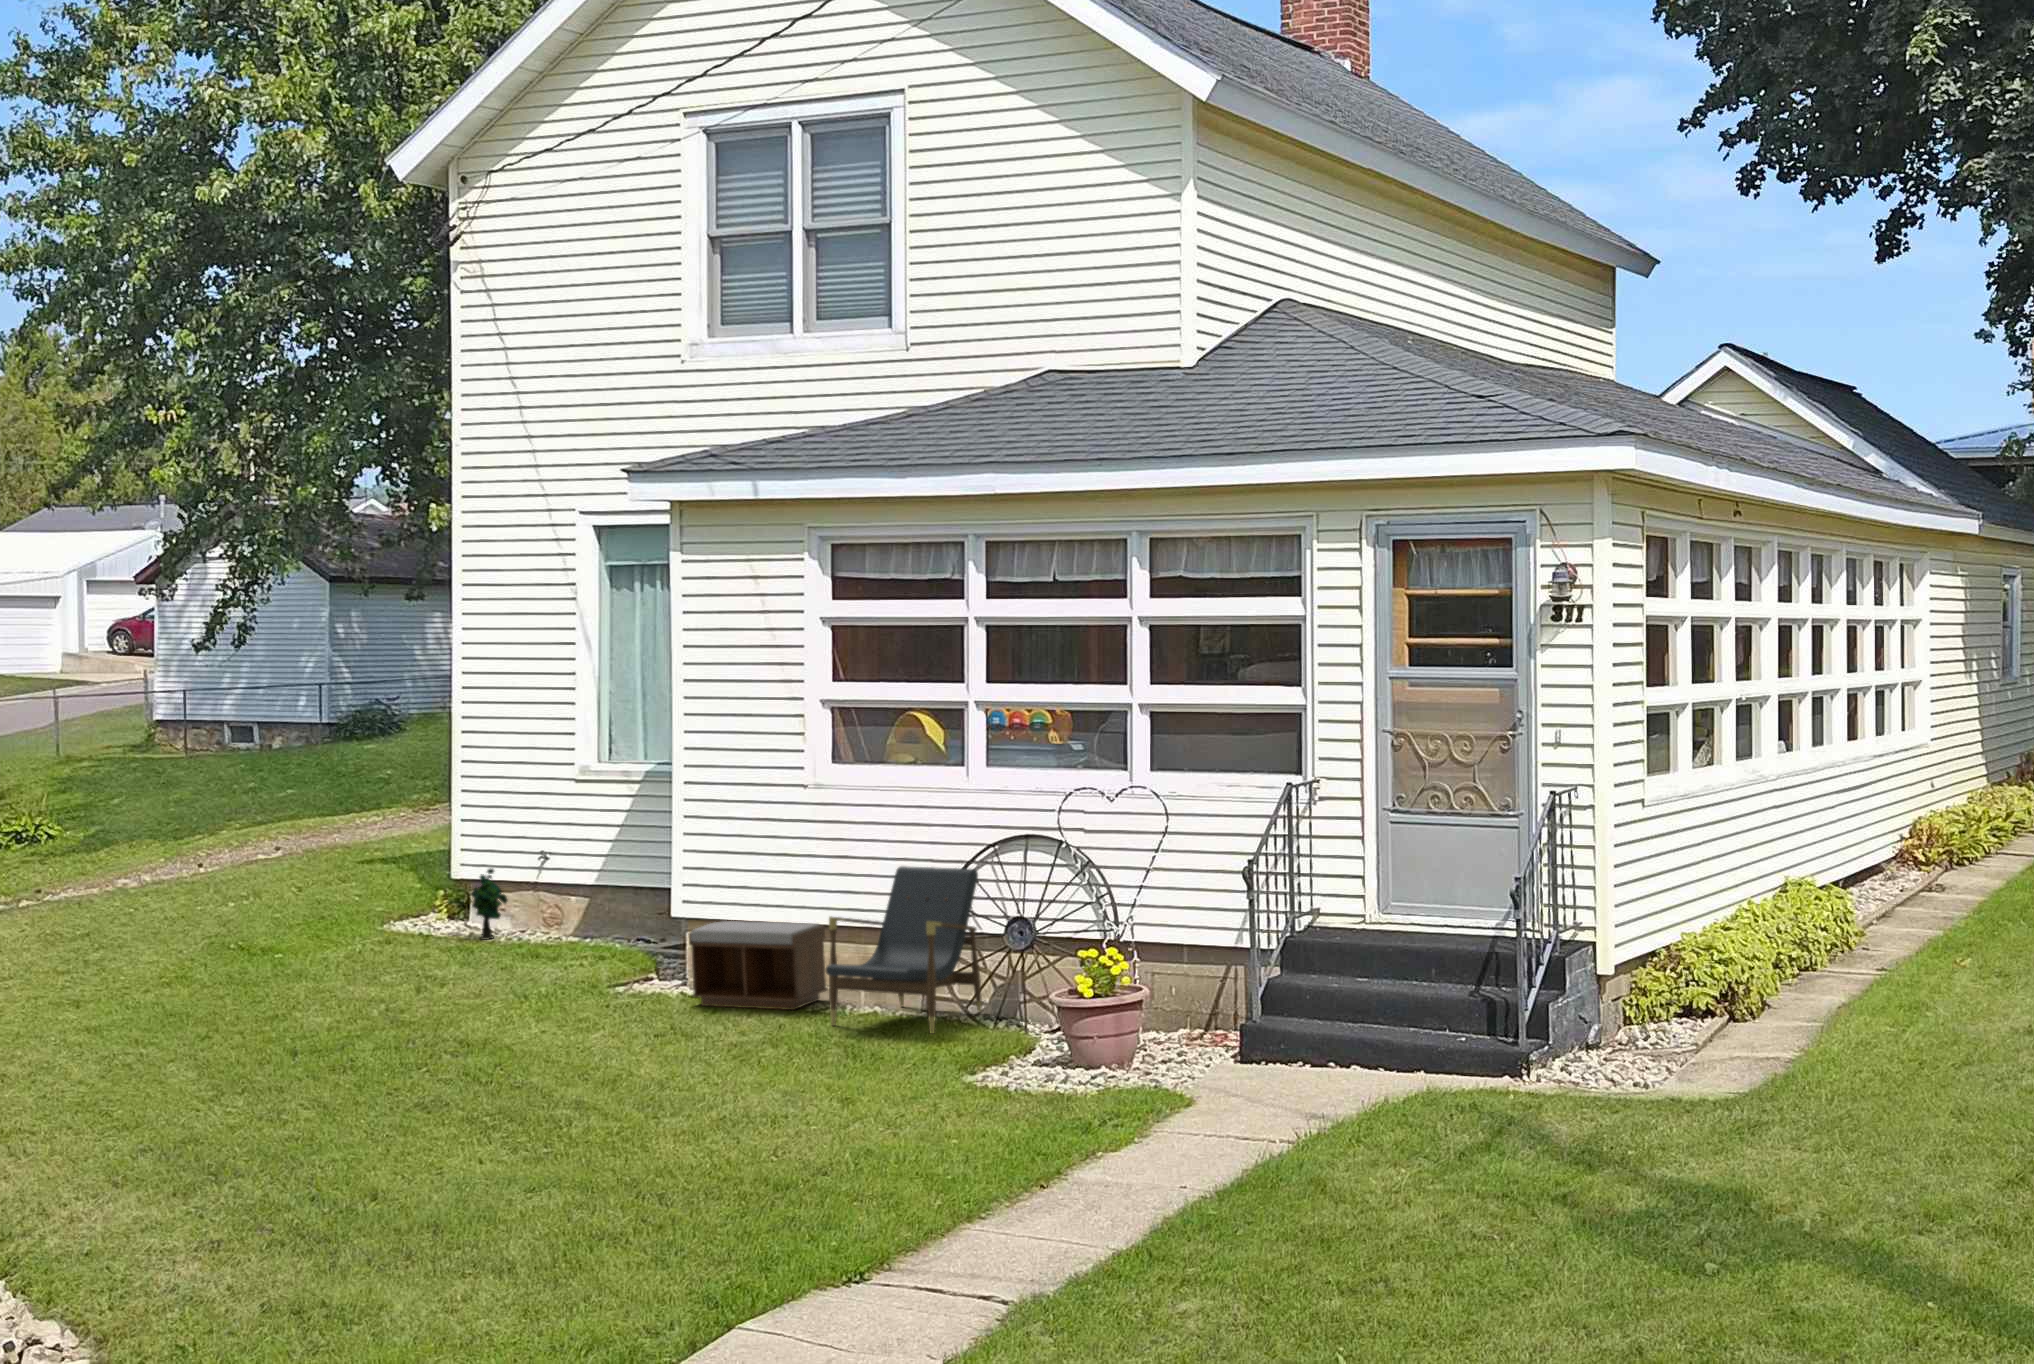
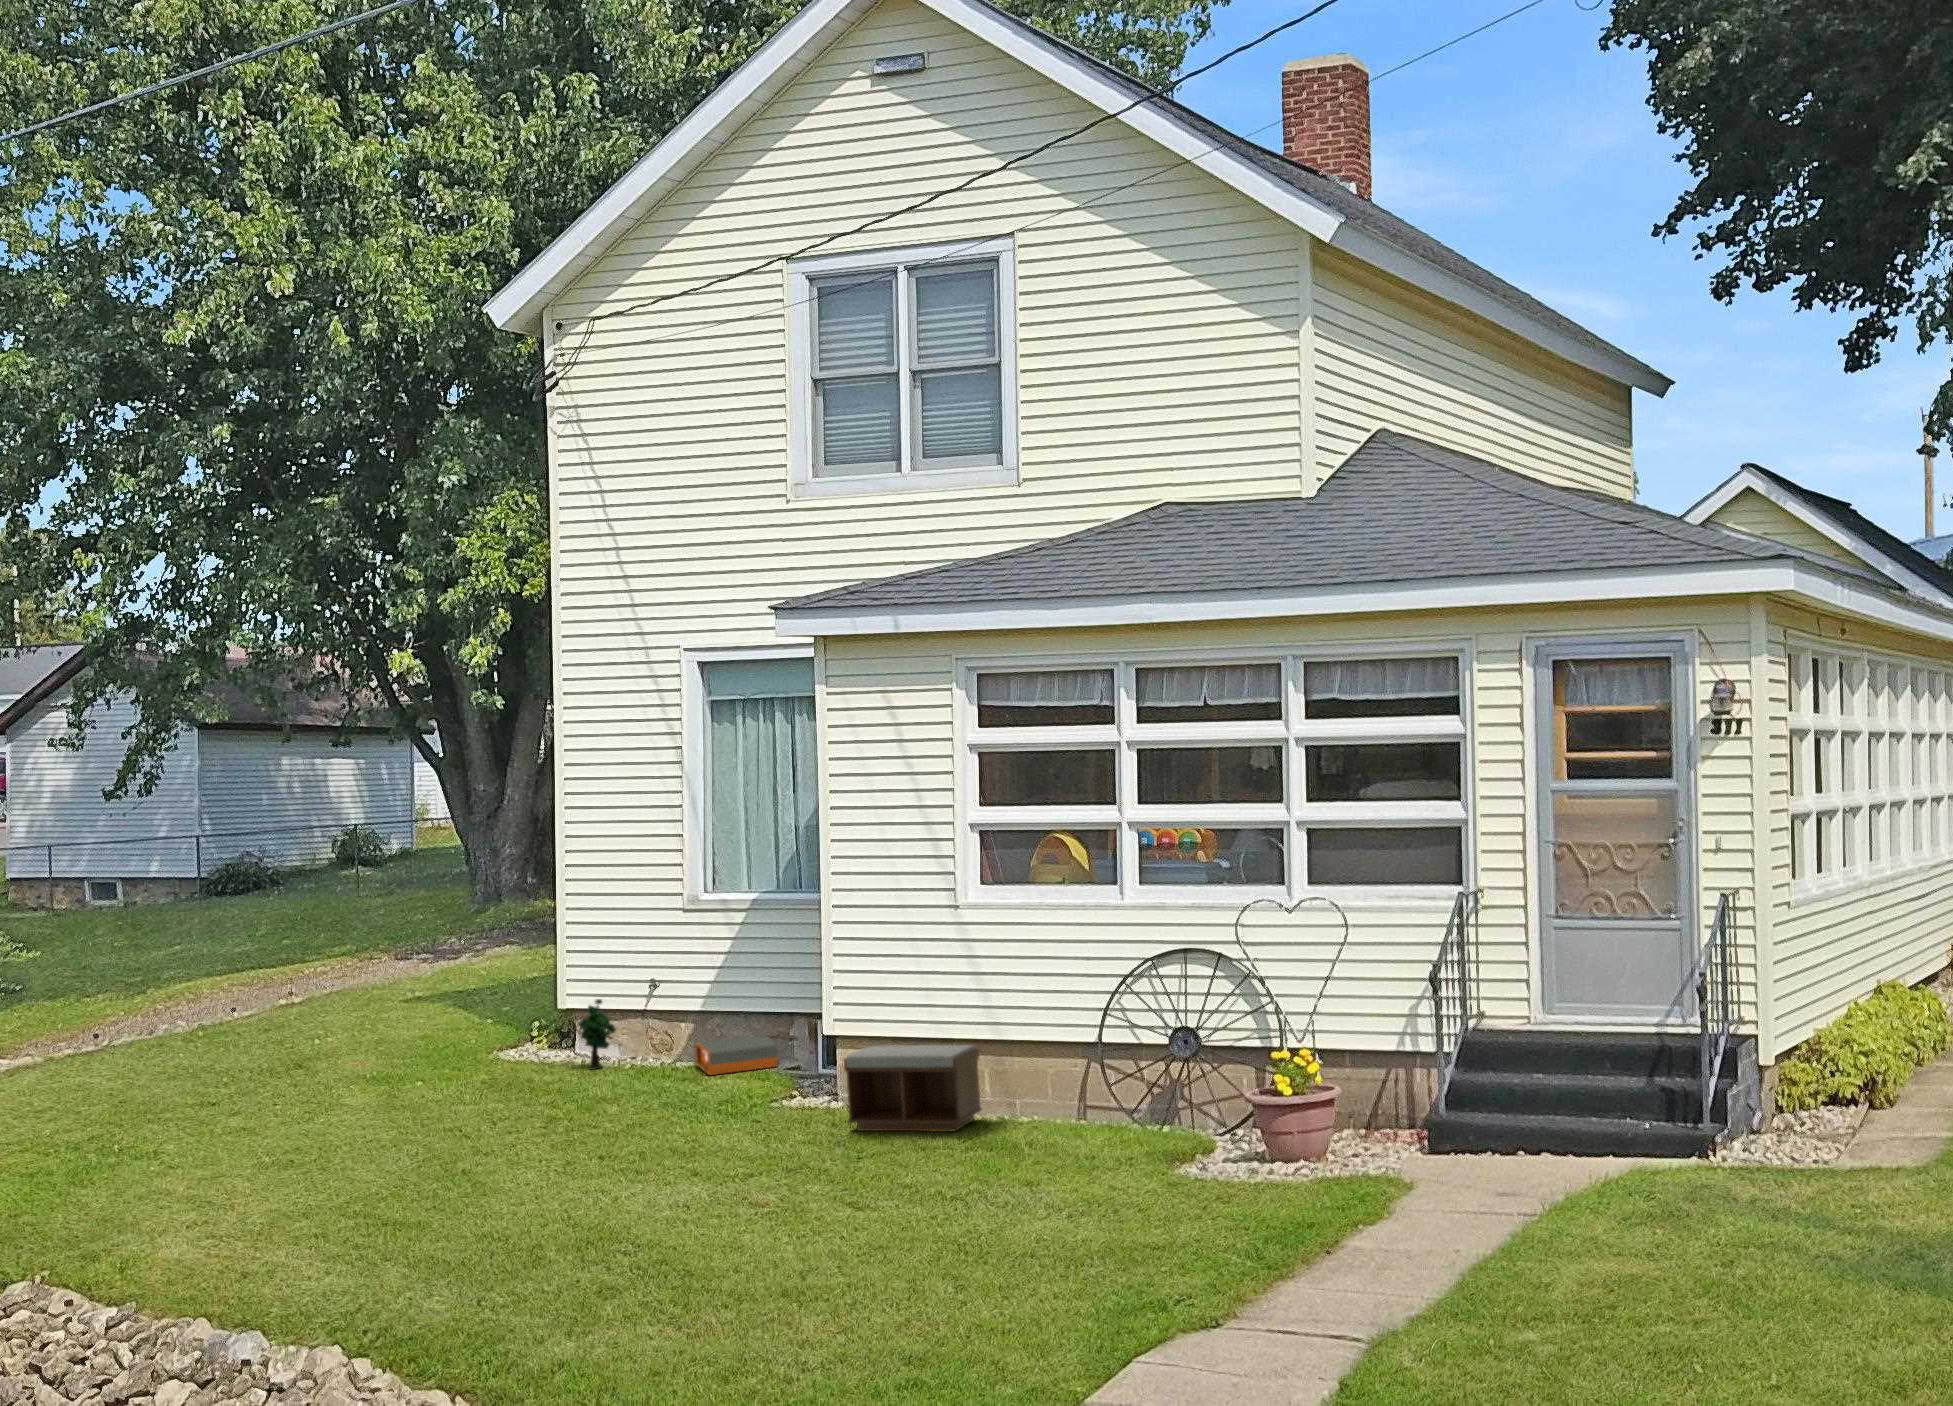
lounge chair: present [826,866,982,1034] -> none [999,986,1146,1151]
storage box: none [583,910,662,949] -> present [695,1037,778,1075]

